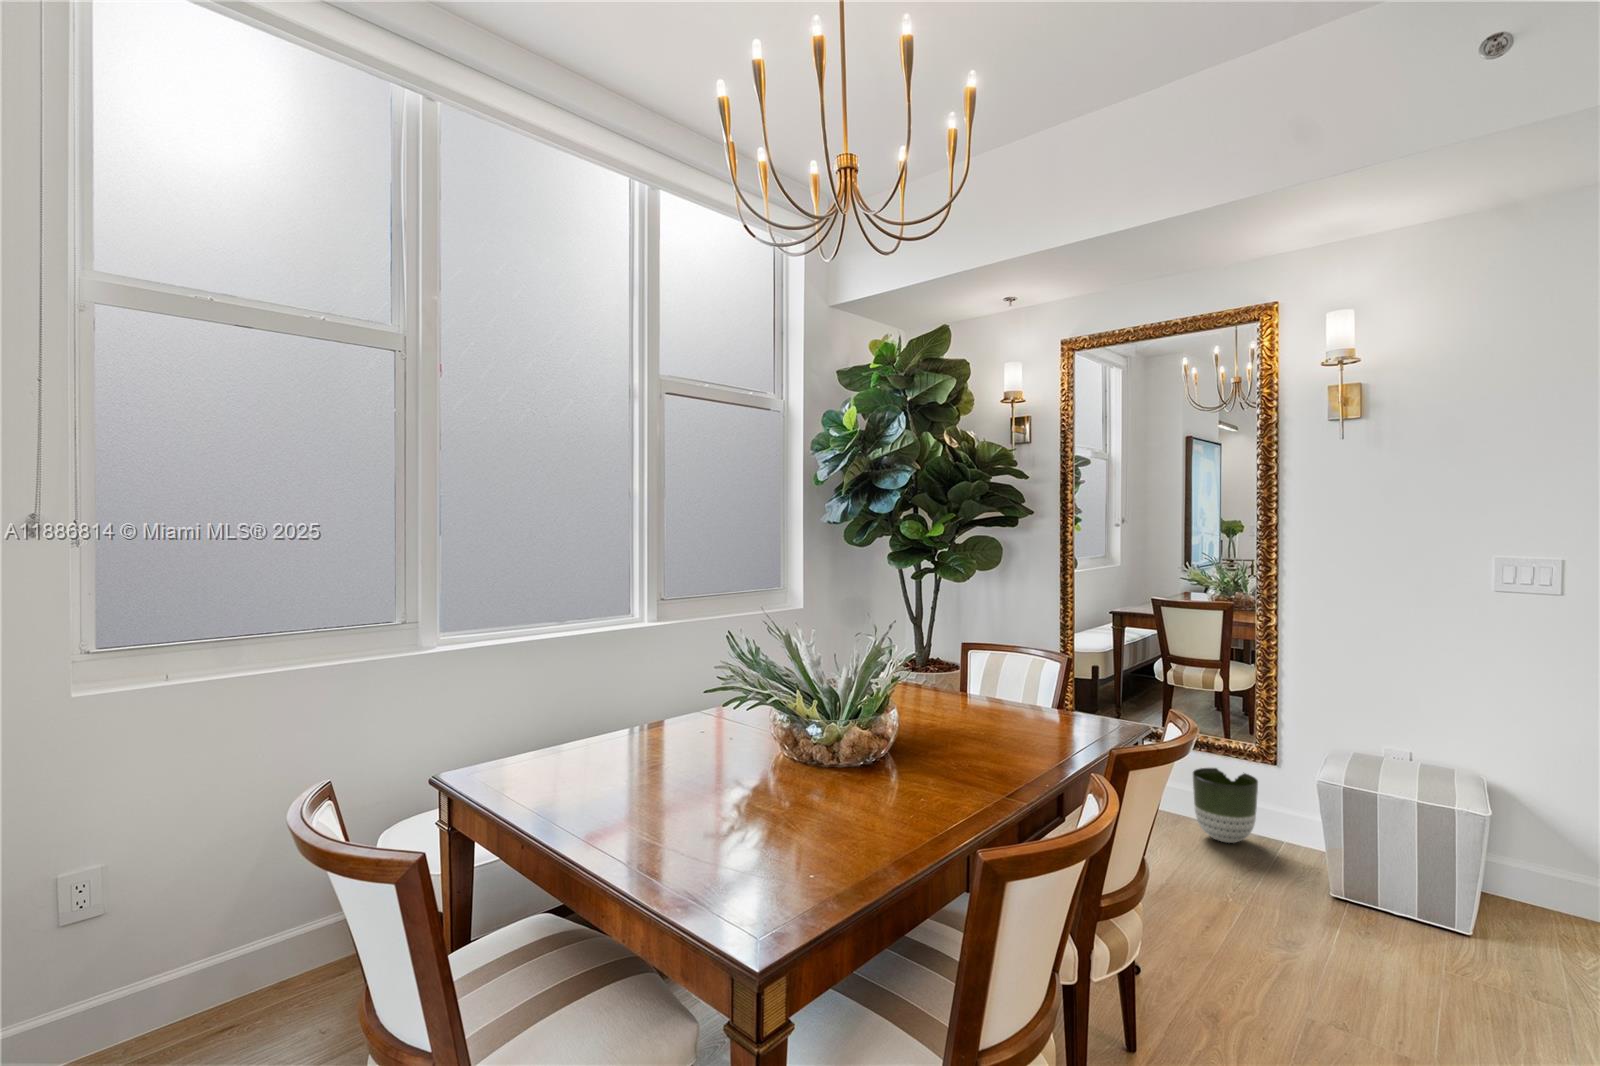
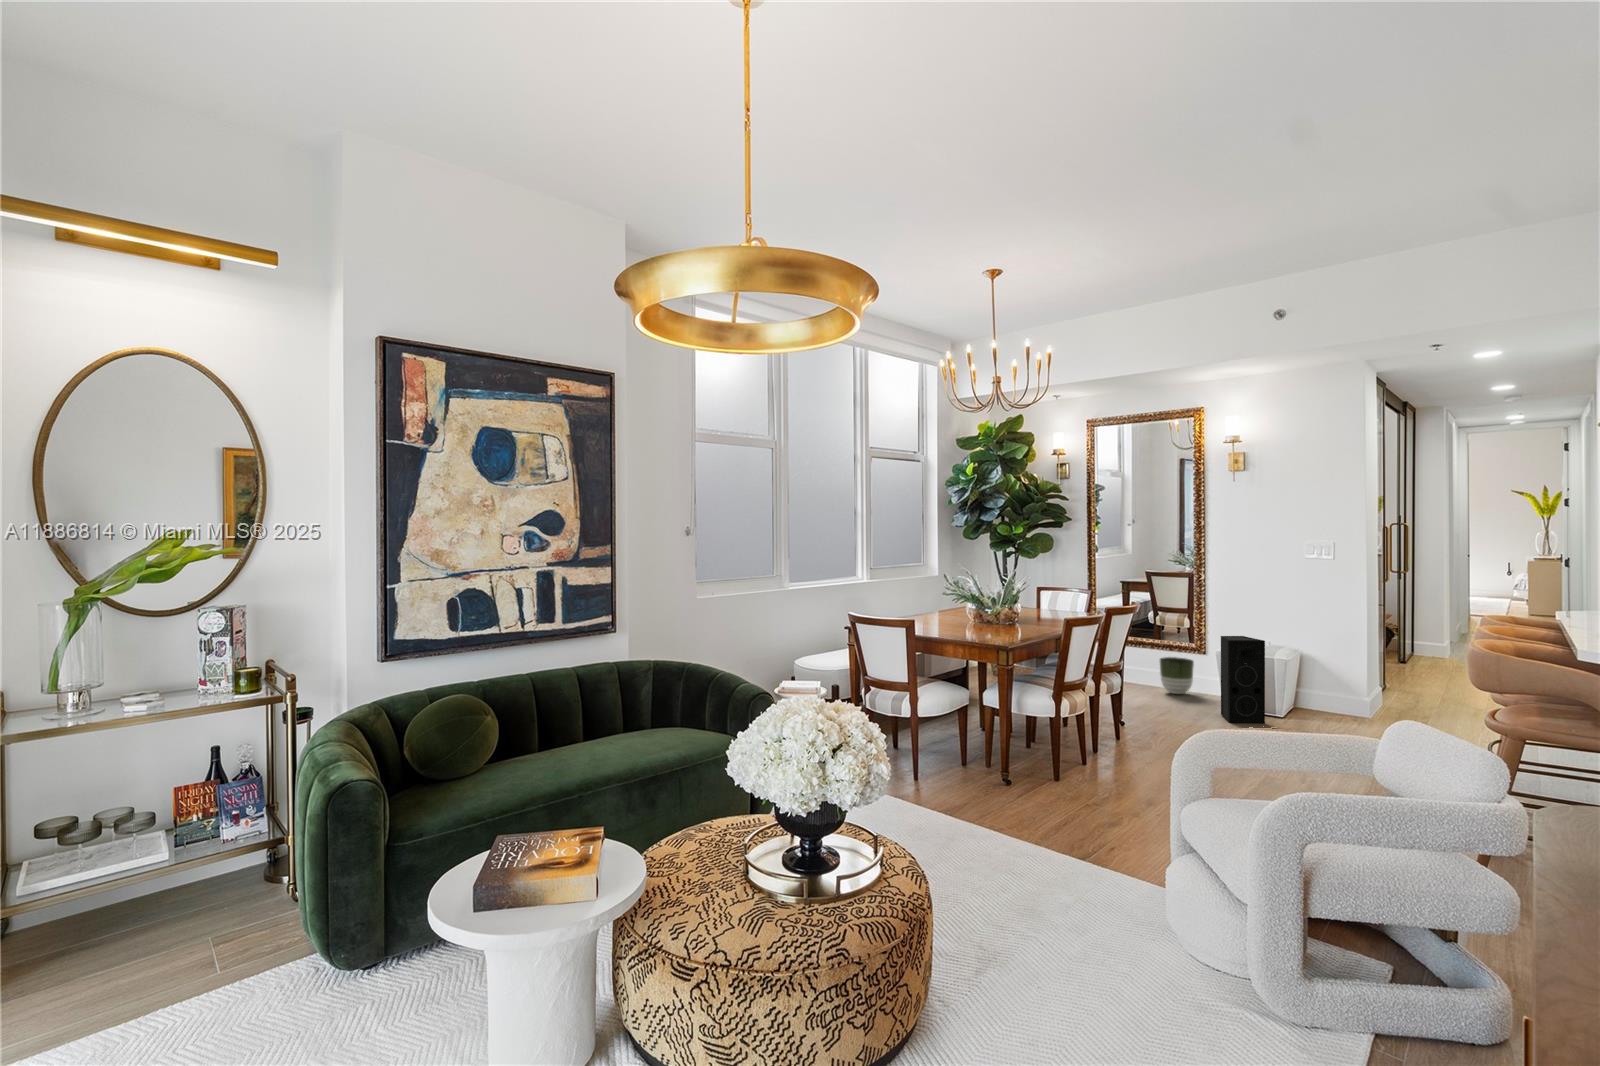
speaker: none [1338,757,1451,962] -> present [1221,636,1265,723]

